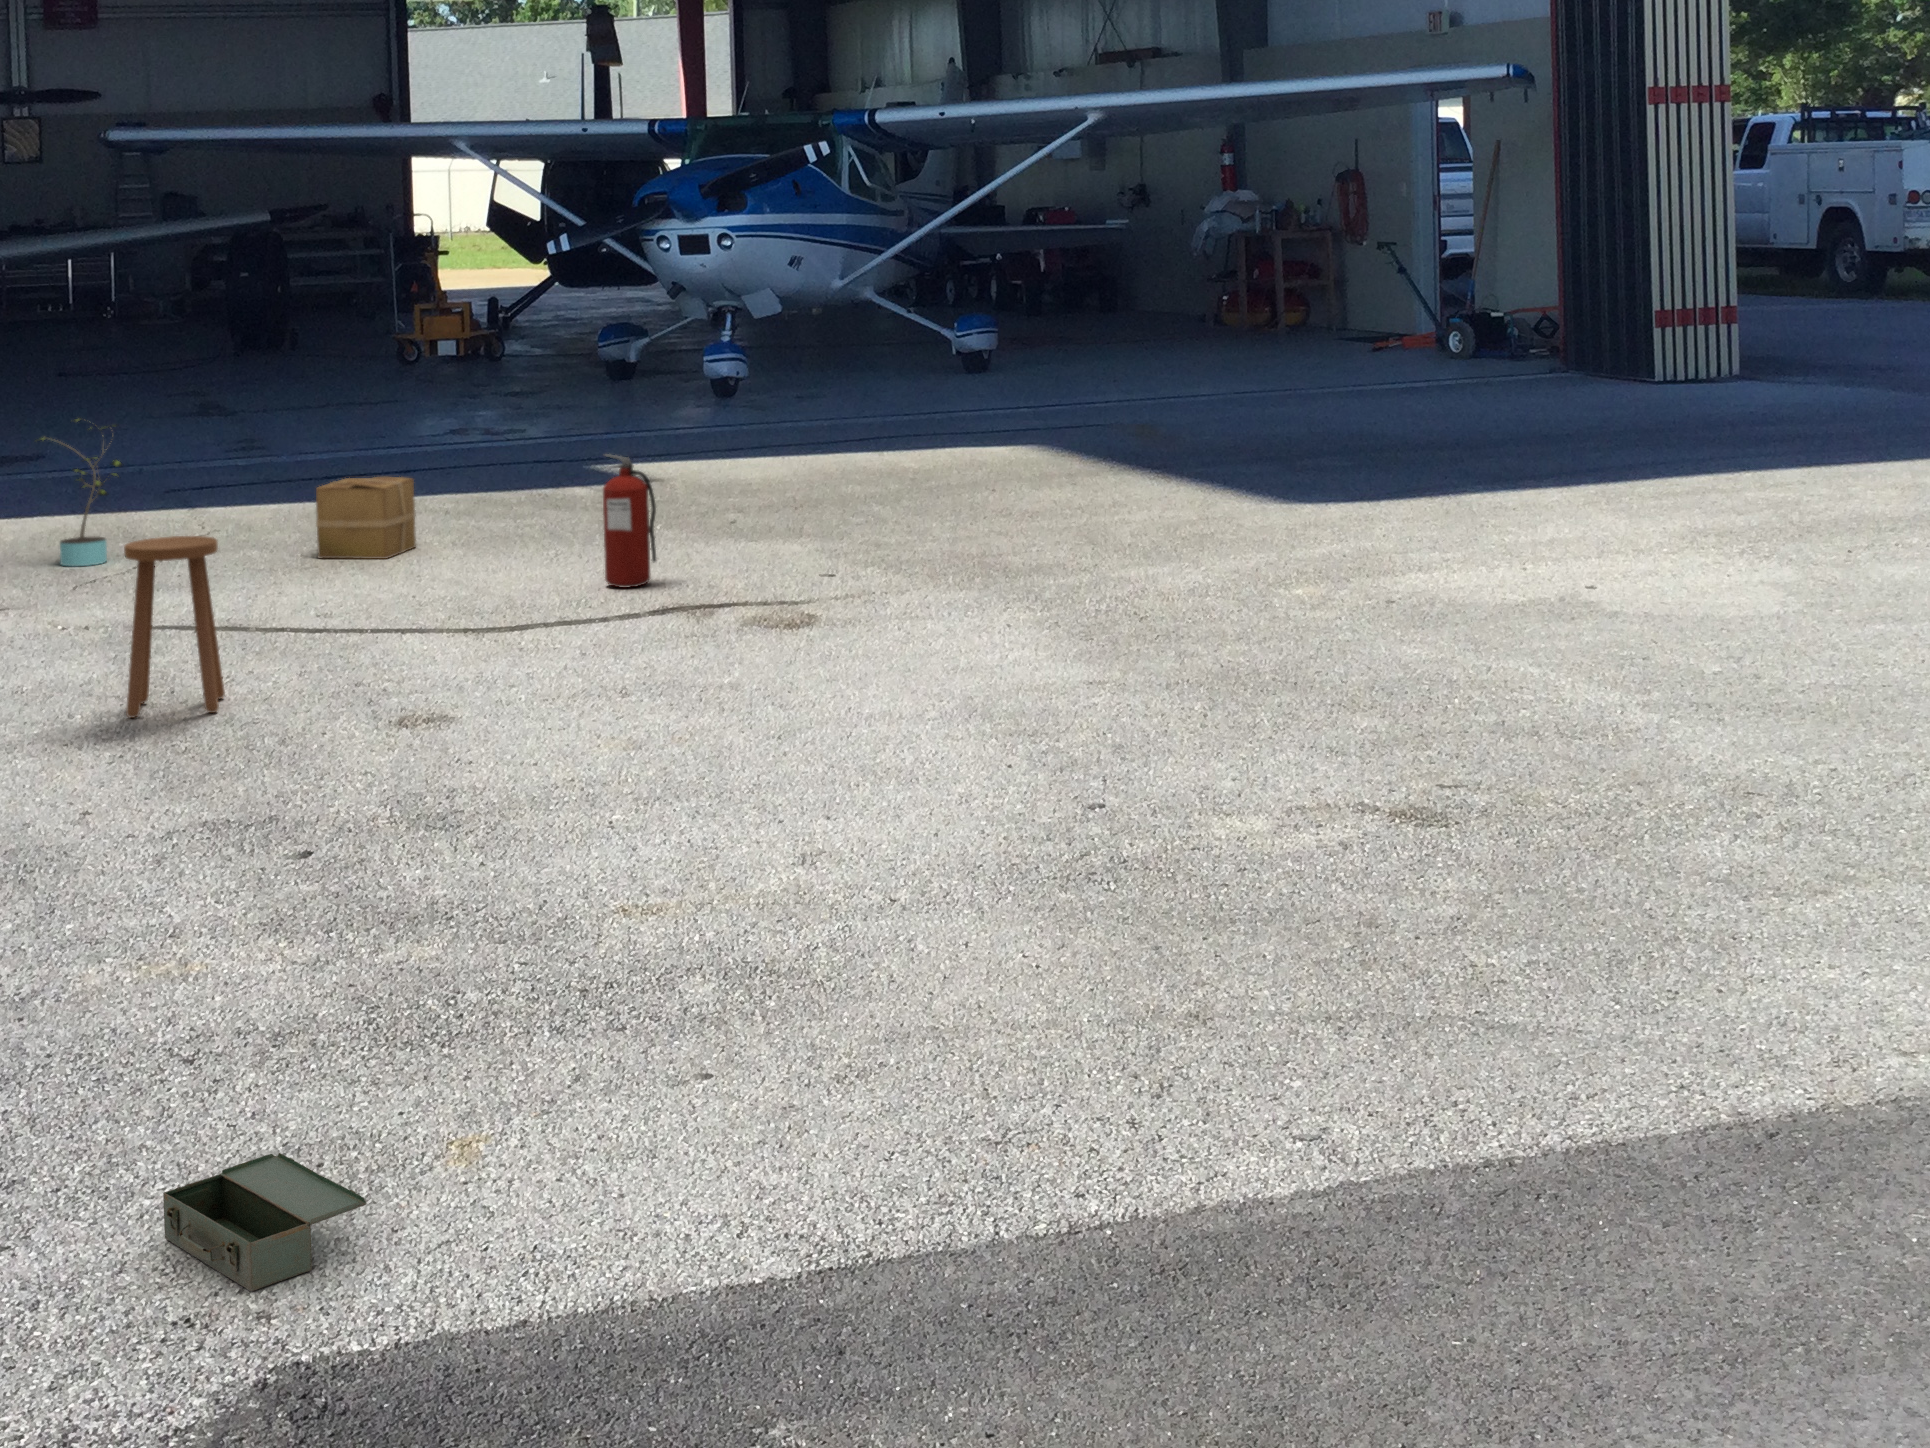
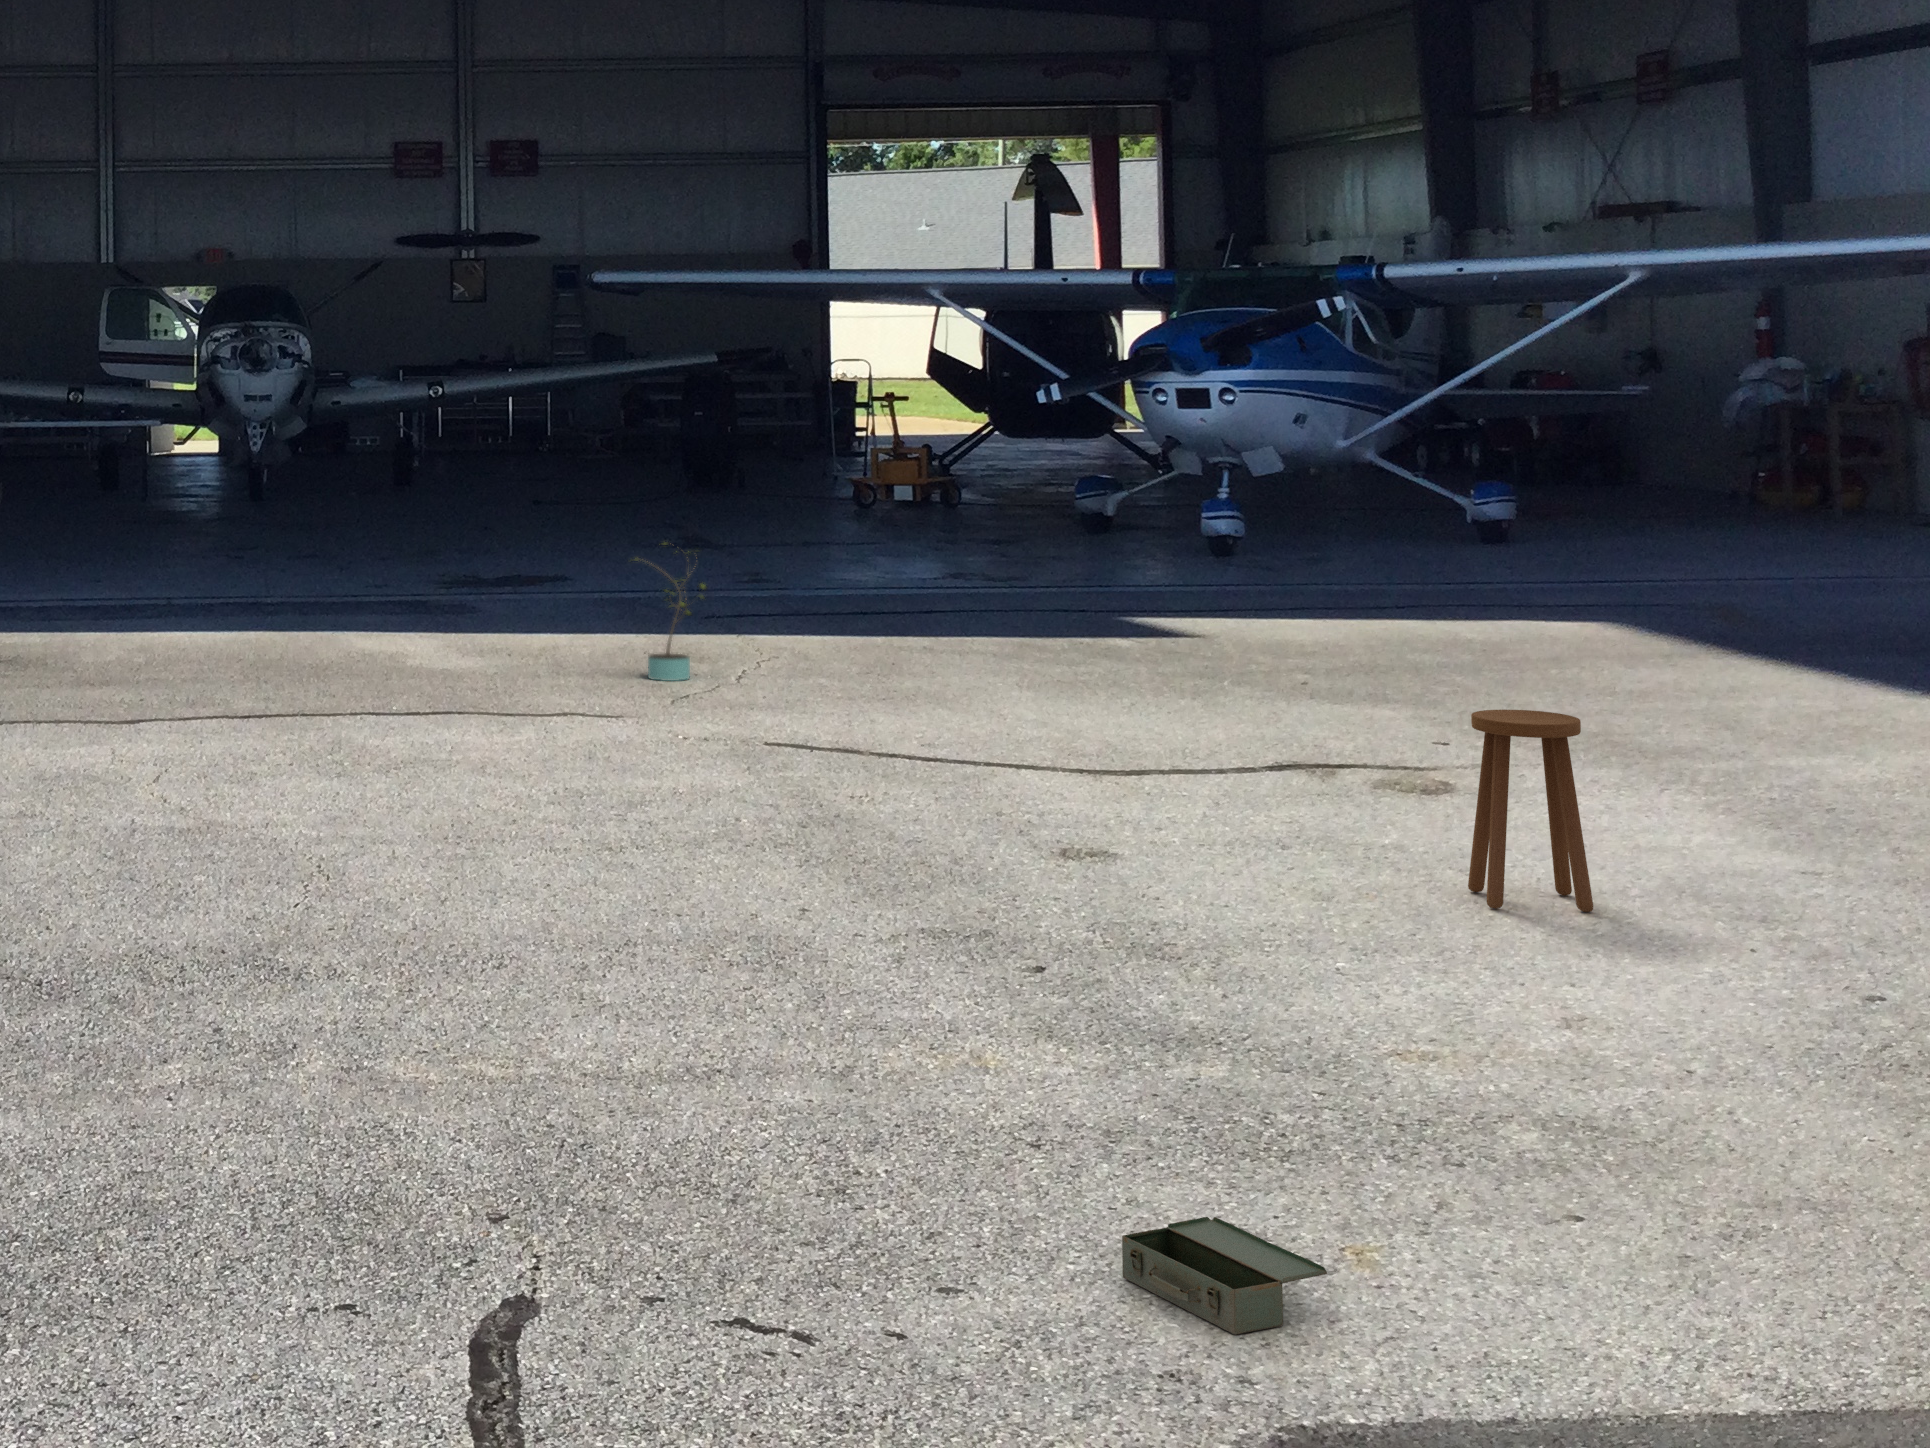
fire extinguisher: present [603,454,656,588] -> none [1204,605,1262,741]
cardboard box: present [316,477,416,559] -> none [891,614,984,695]
stool: present [124,536,225,718] -> present [1468,709,1593,912]

